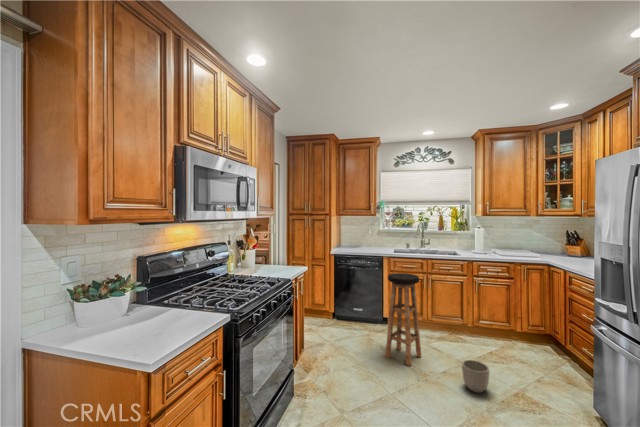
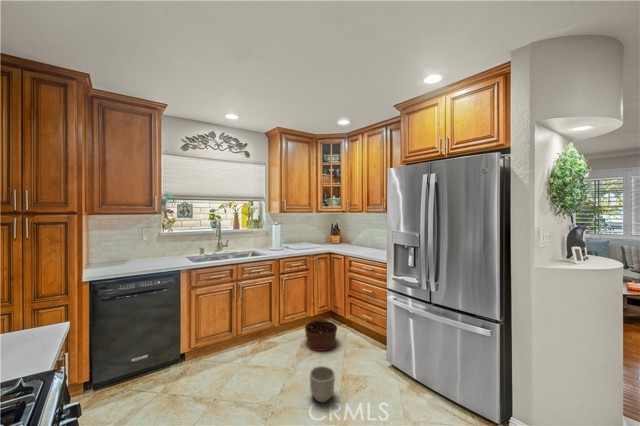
bar stool: present [386,273,421,366] -> none [212,289,254,414]
basket: none [493,333,536,366] -> present [305,320,337,351]

